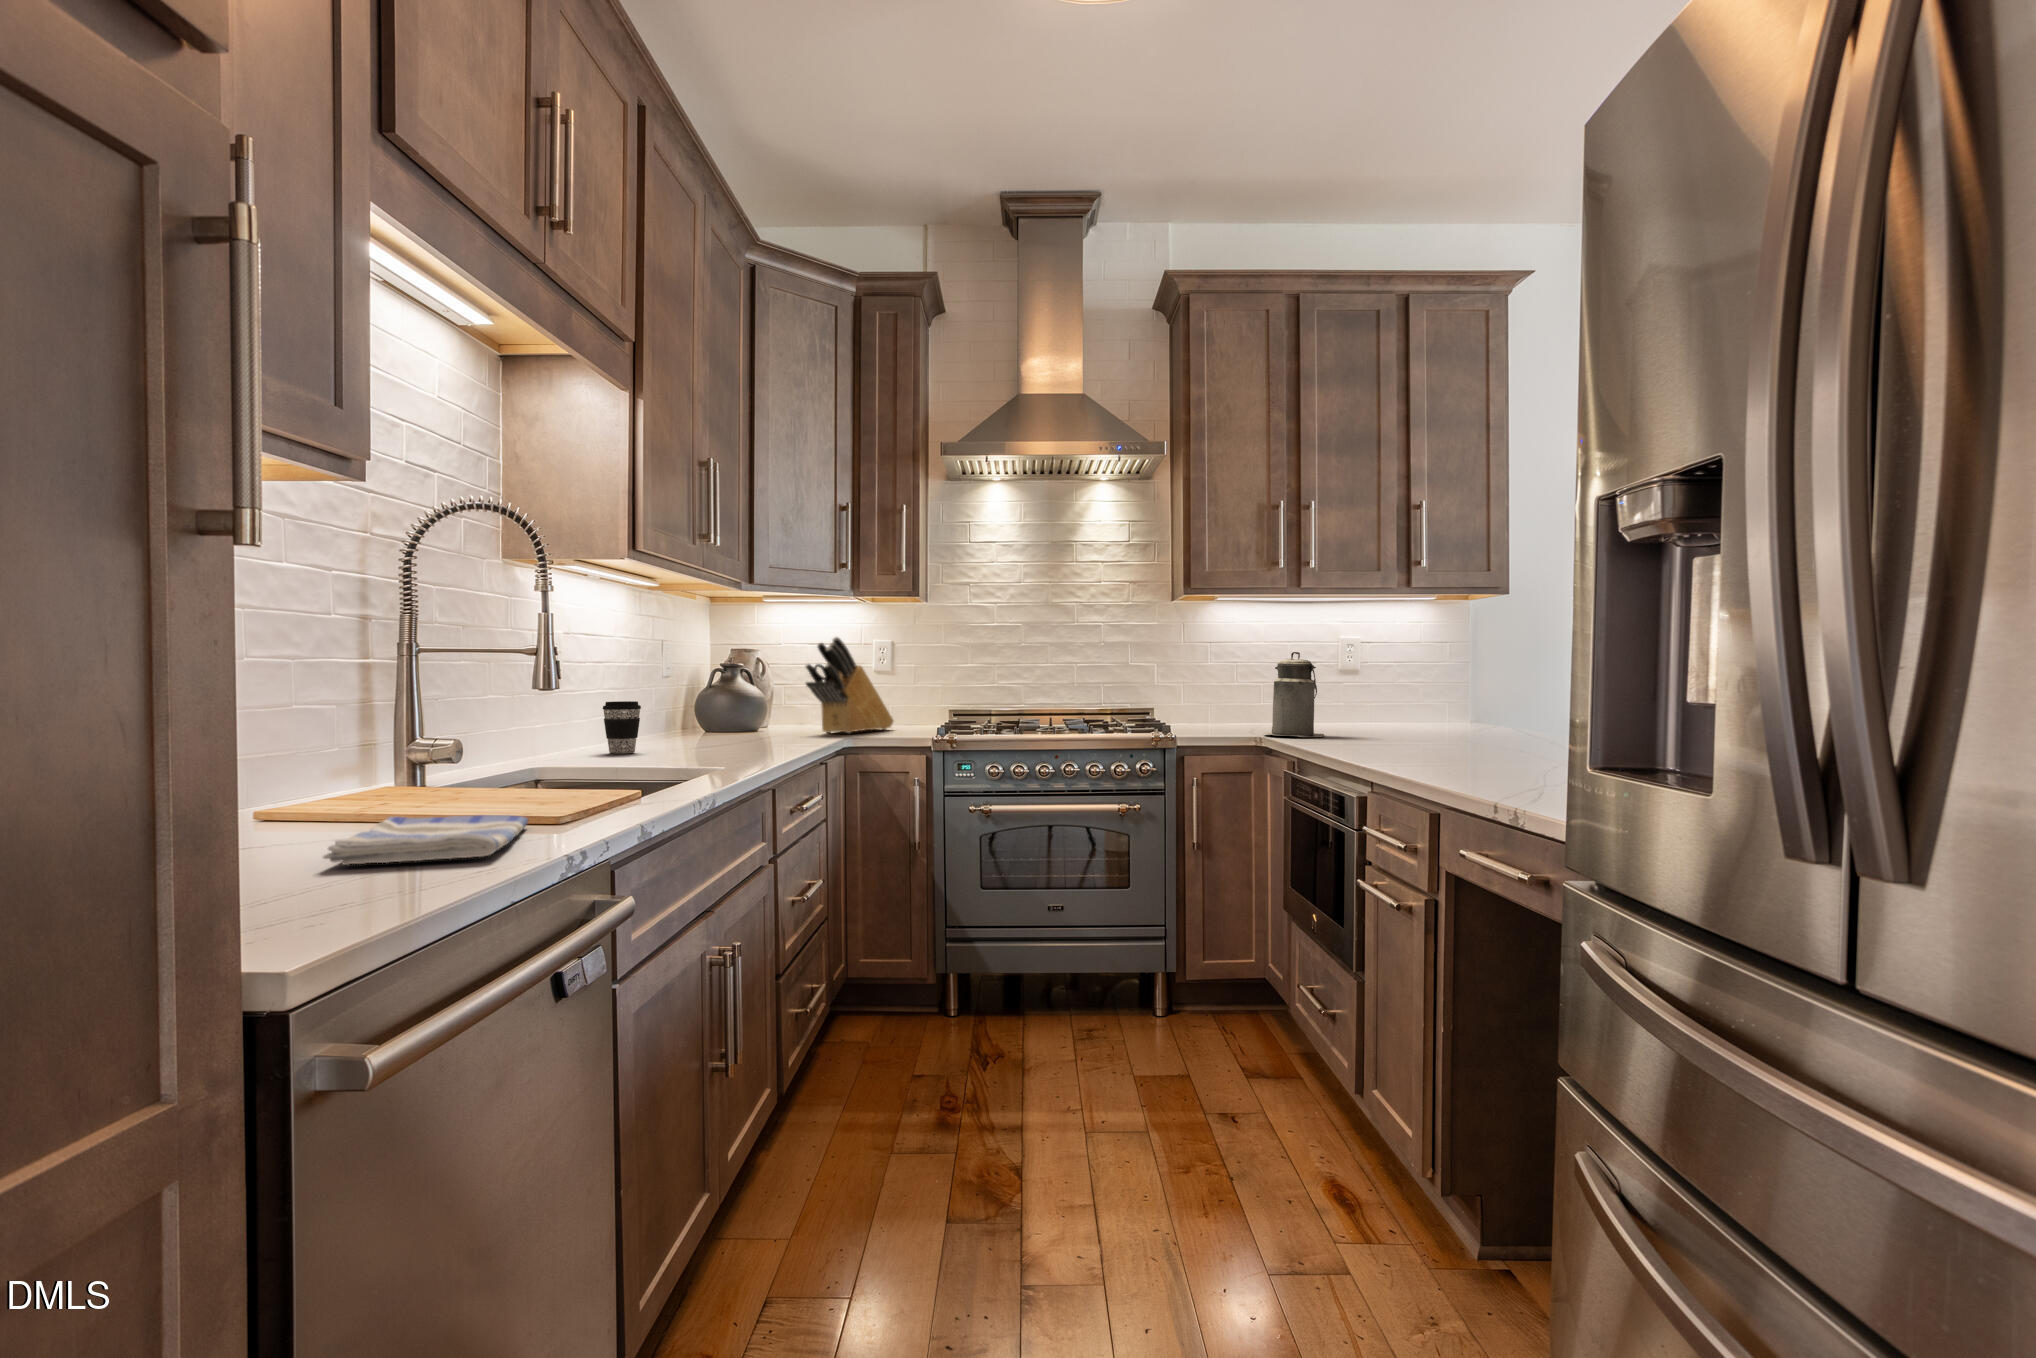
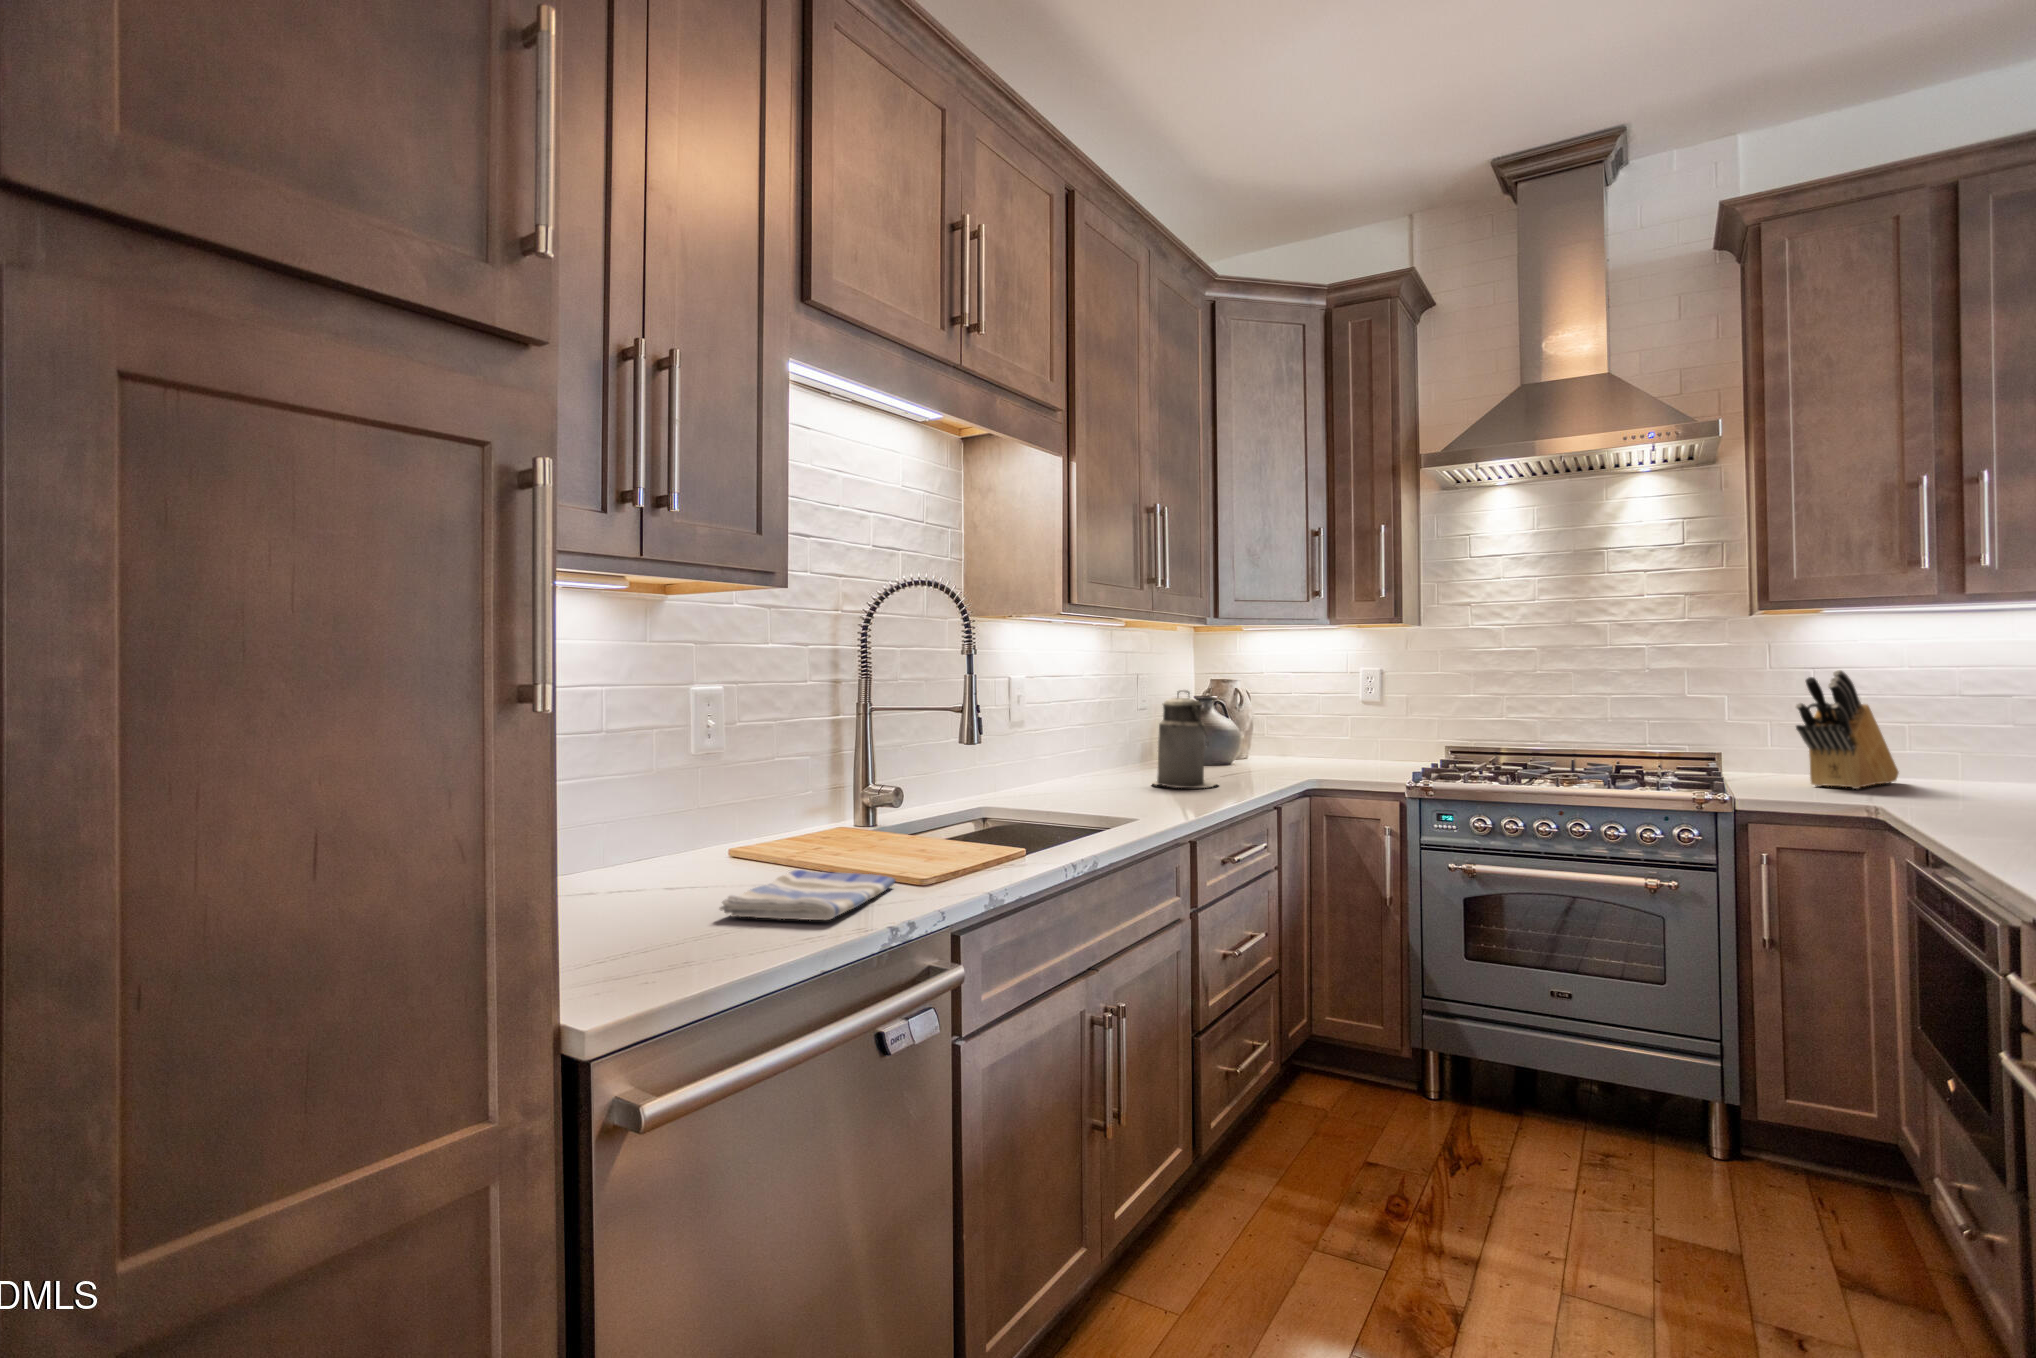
knife block: present [805,637,893,733] -> present [1796,670,1899,789]
canister: present [1265,652,1324,737] -> present [1153,690,1217,788]
coffee cup: present [603,701,641,753] -> none [1058,744,1092,793]

